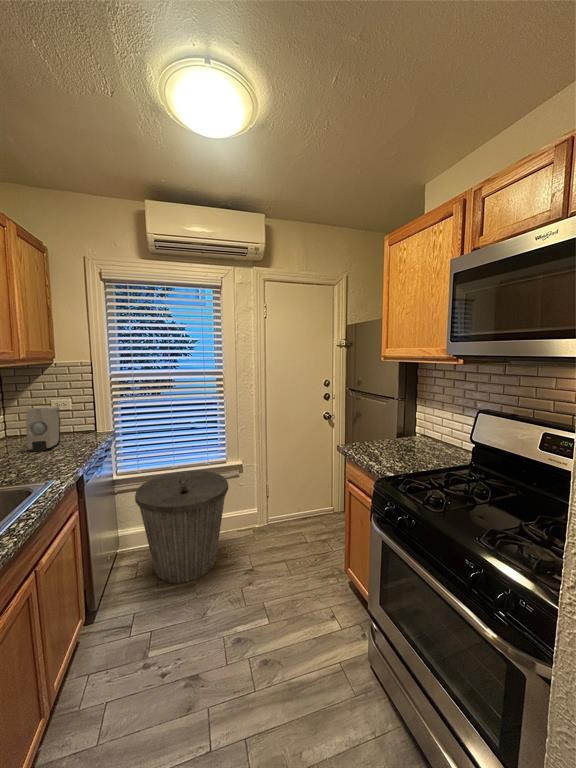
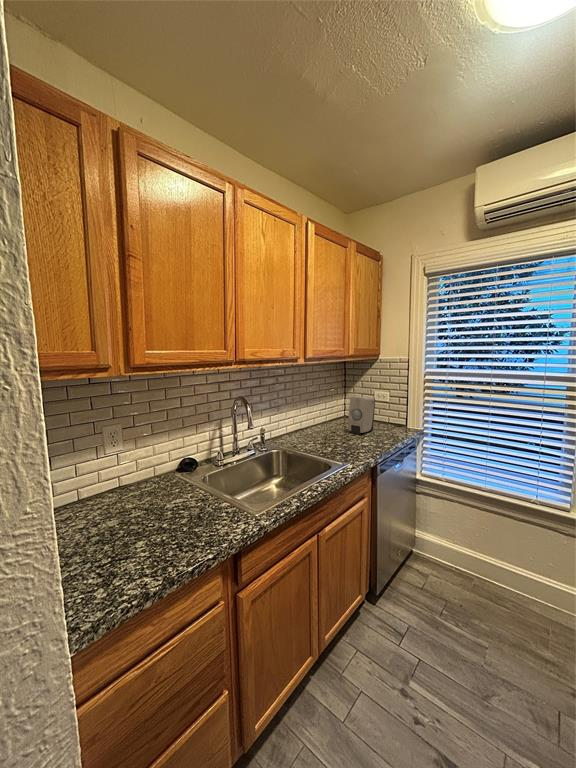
trash can: present [135,471,228,583] -> none [430,492,561,641]

